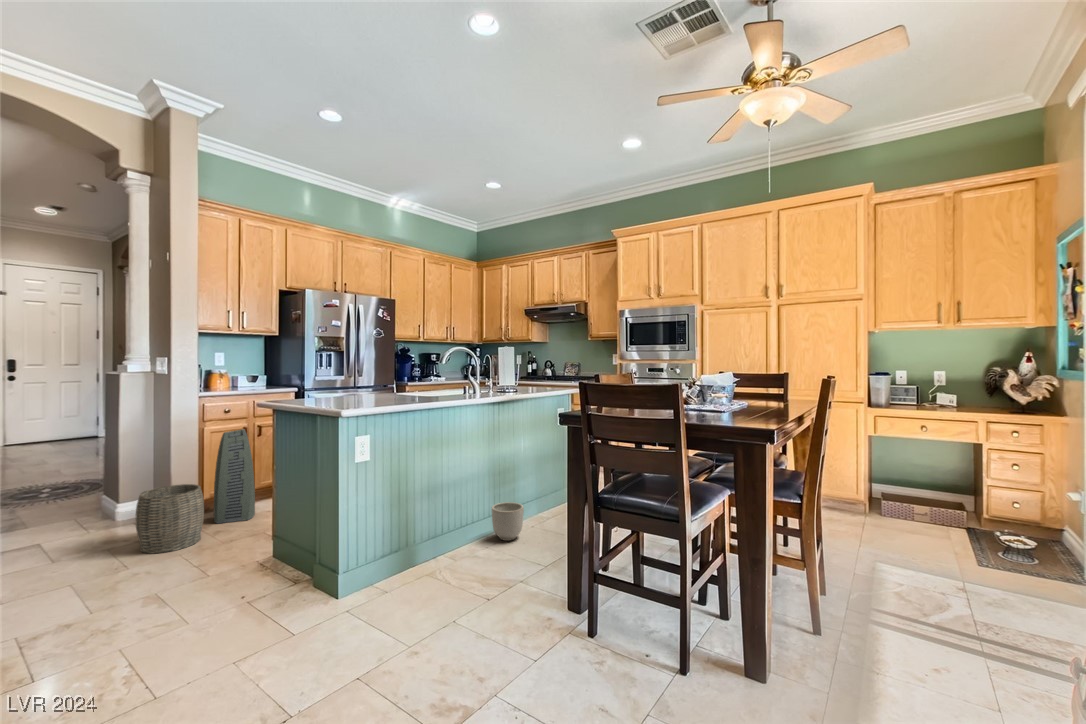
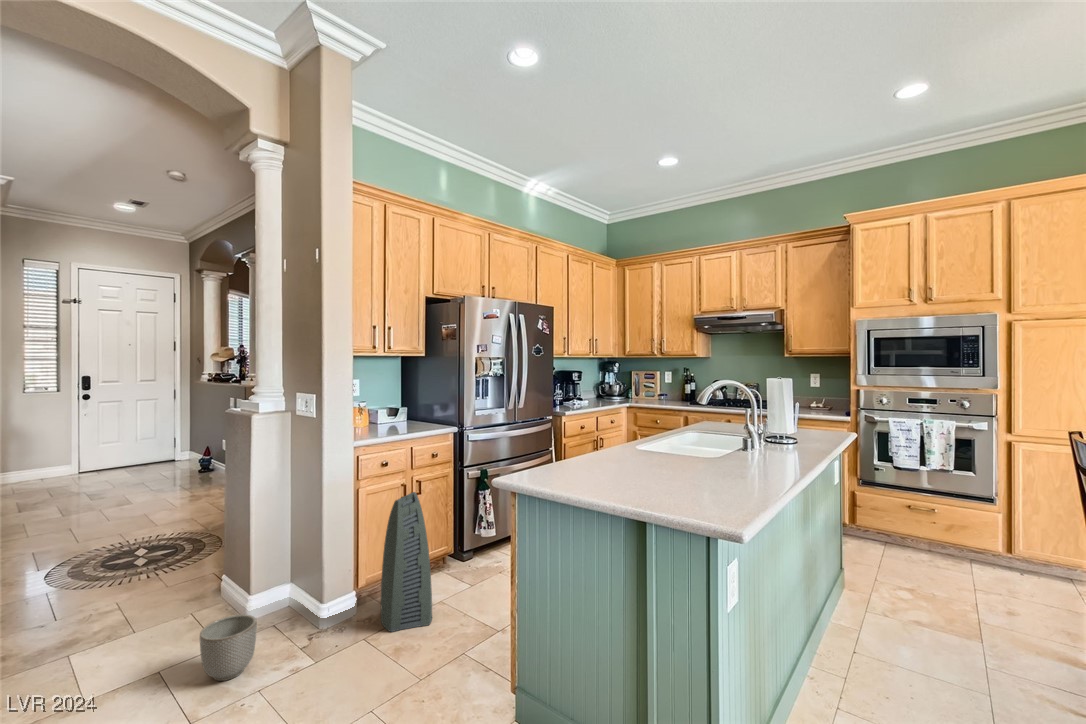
woven basket: present [136,484,204,553] -> none [306,584,392,704]
planter: present [492,502,524,541] -> present [200,614,257,681]

